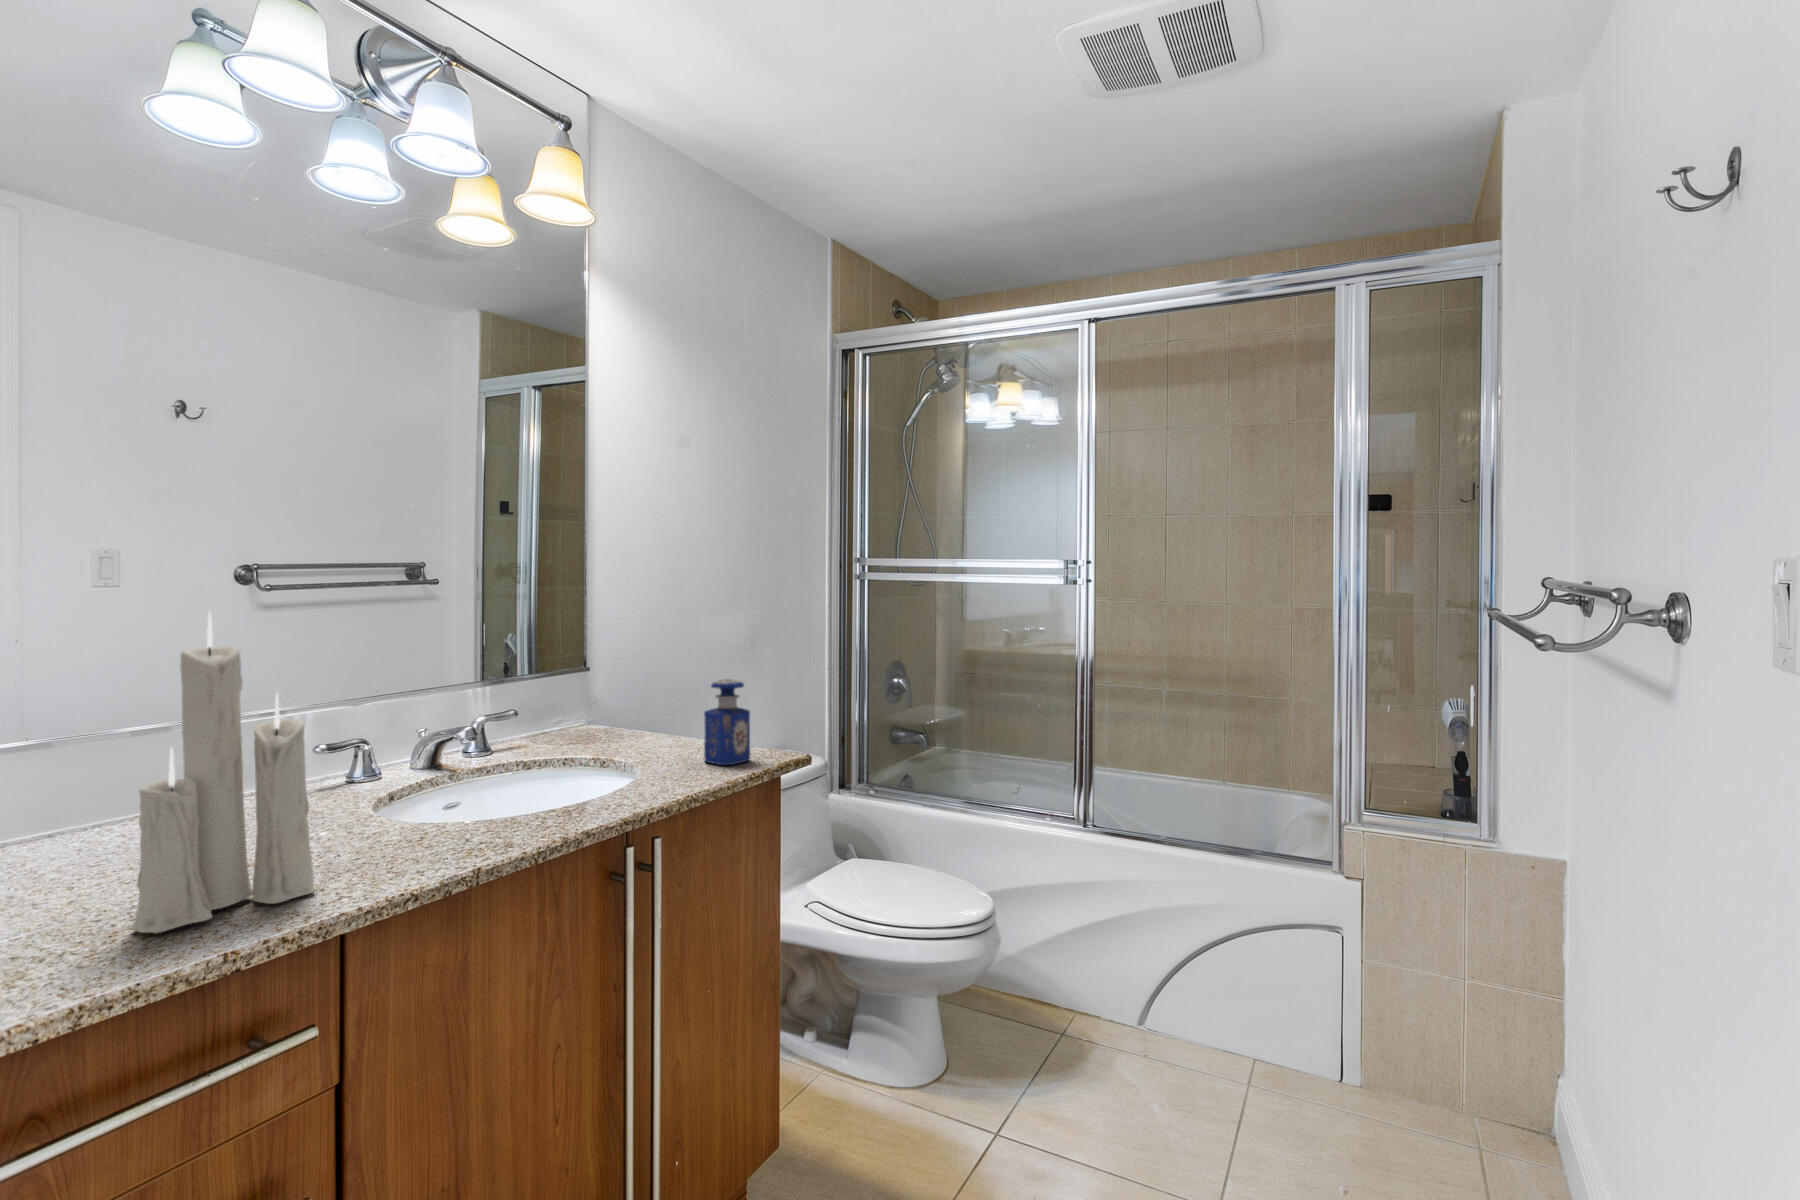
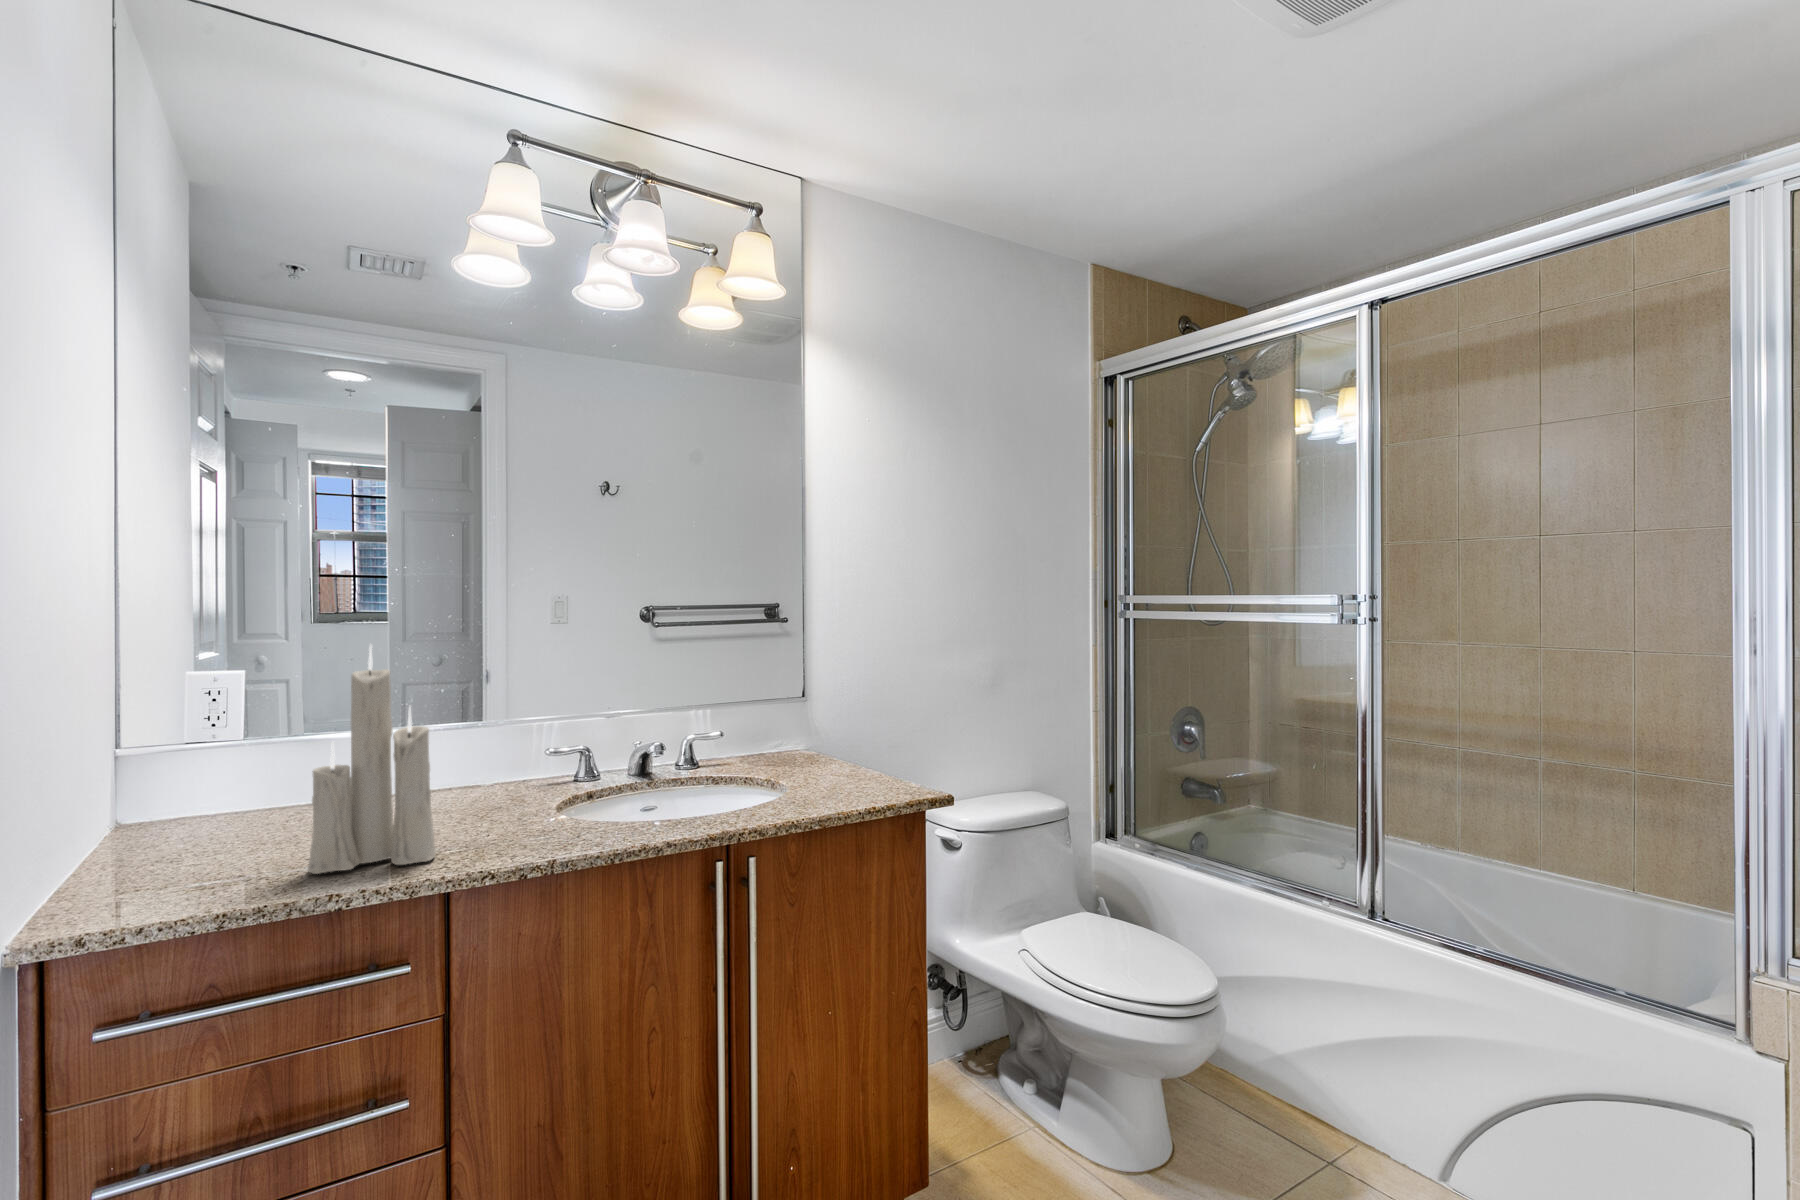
perfume bottle: present [704,679,751,765] -> none [847,713,891,797]

